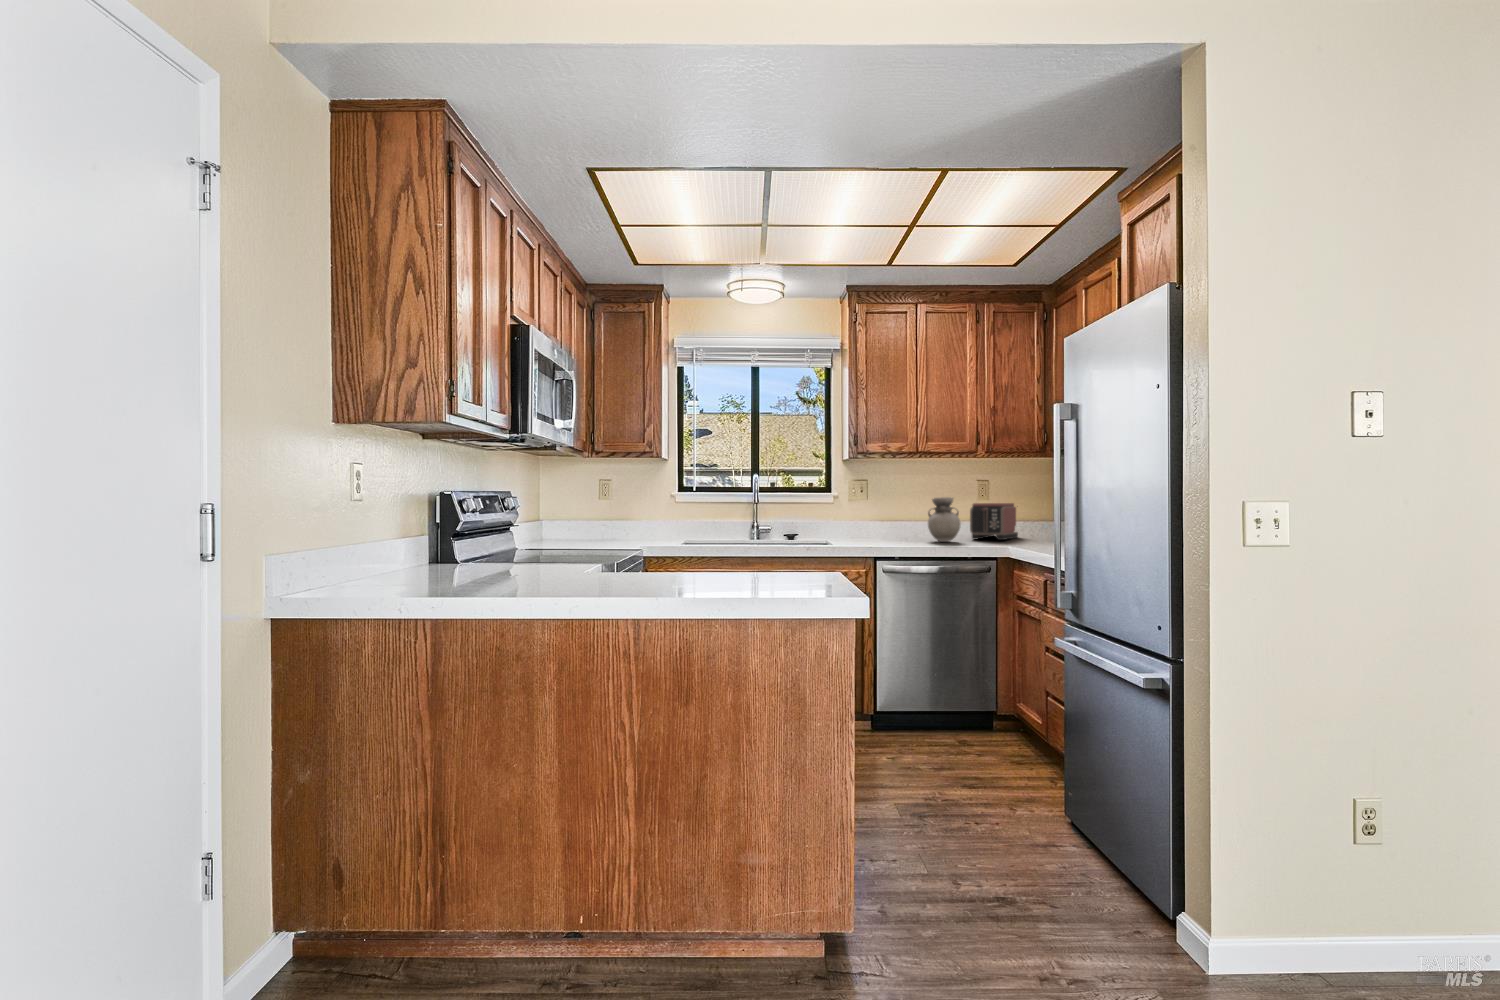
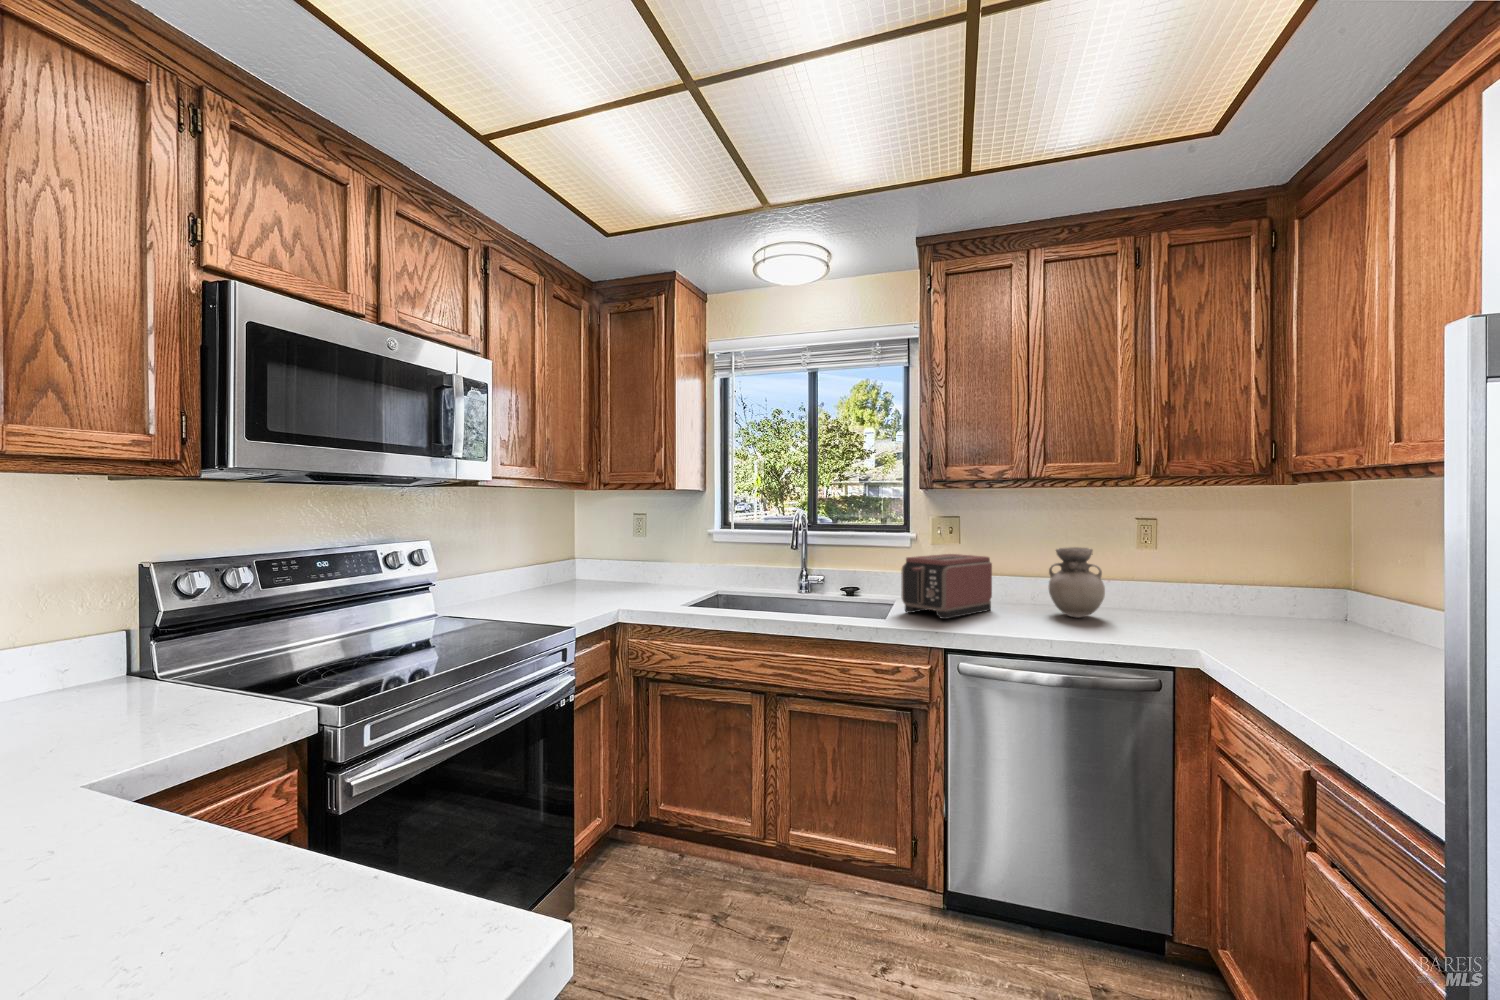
toaster: present [970,503,1018,540] -> present [901,554,992,619]

